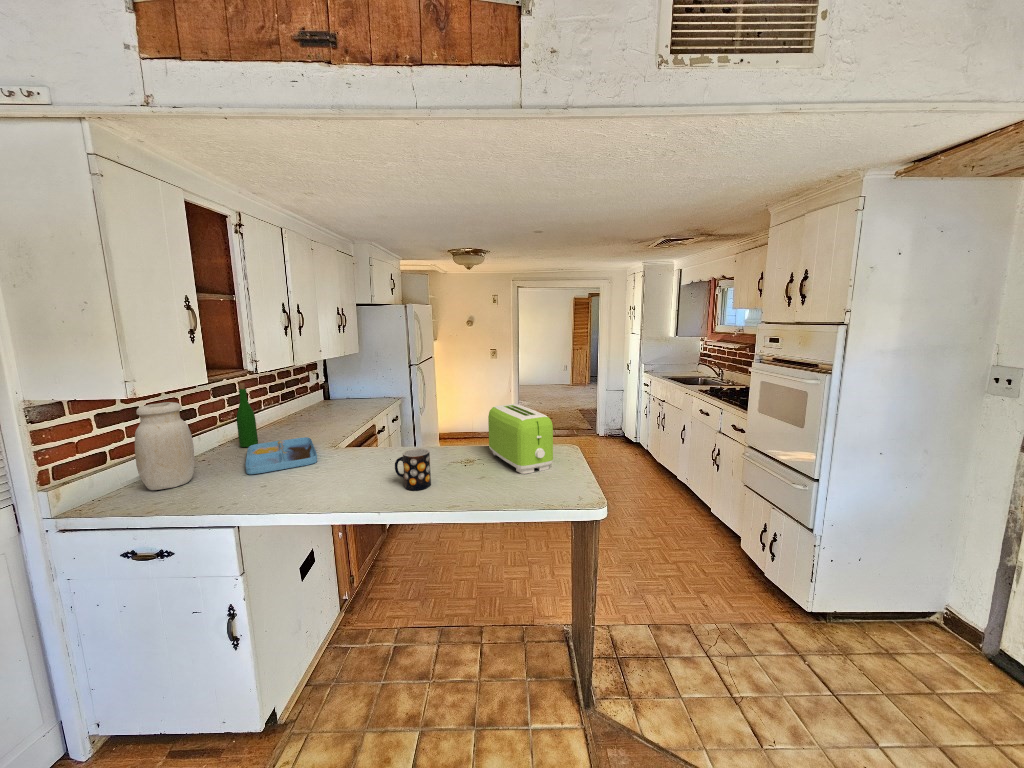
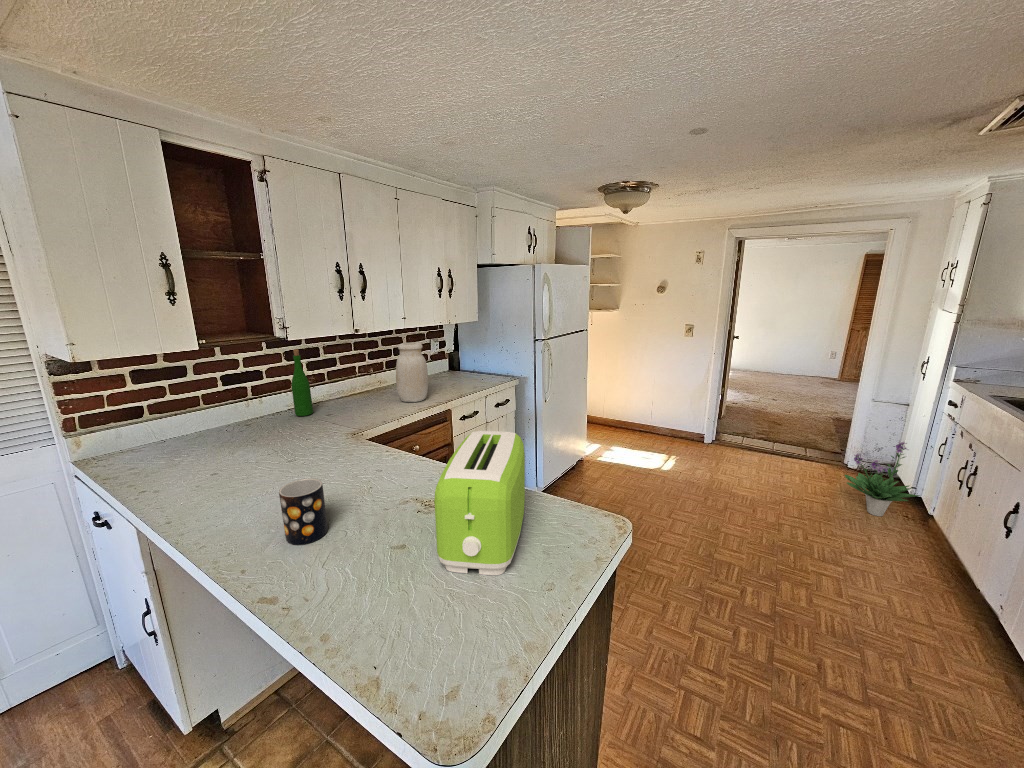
jar: present [135,402,194,490] -> present [396,342,428,402]
potted plant: none [604,409,641,457] -> present [845,442,920,516]
tray: present [245,437,317,474] -> none [236,416,344,455]

